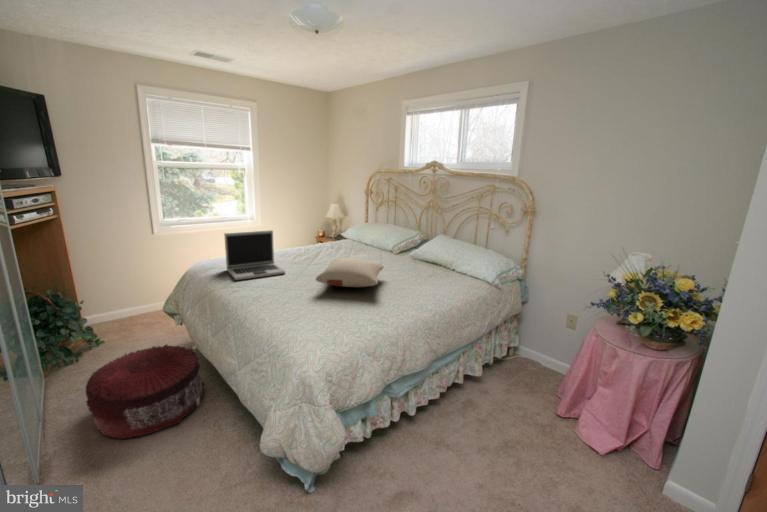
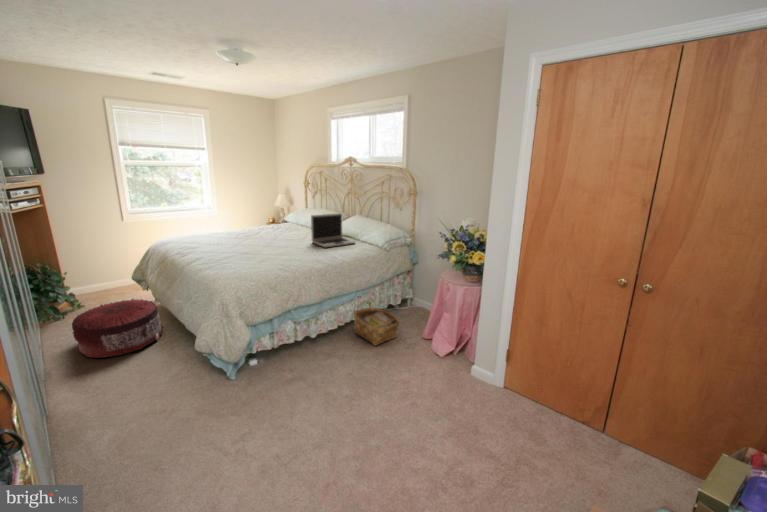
laptop: present [224,230,285,280] -> present [311,213,355,247]
pillow: present [316,258,384,287] -> none [243,231,301,251]
woven basket: none [460,360,530,430] -> present [354,302,399,346]

